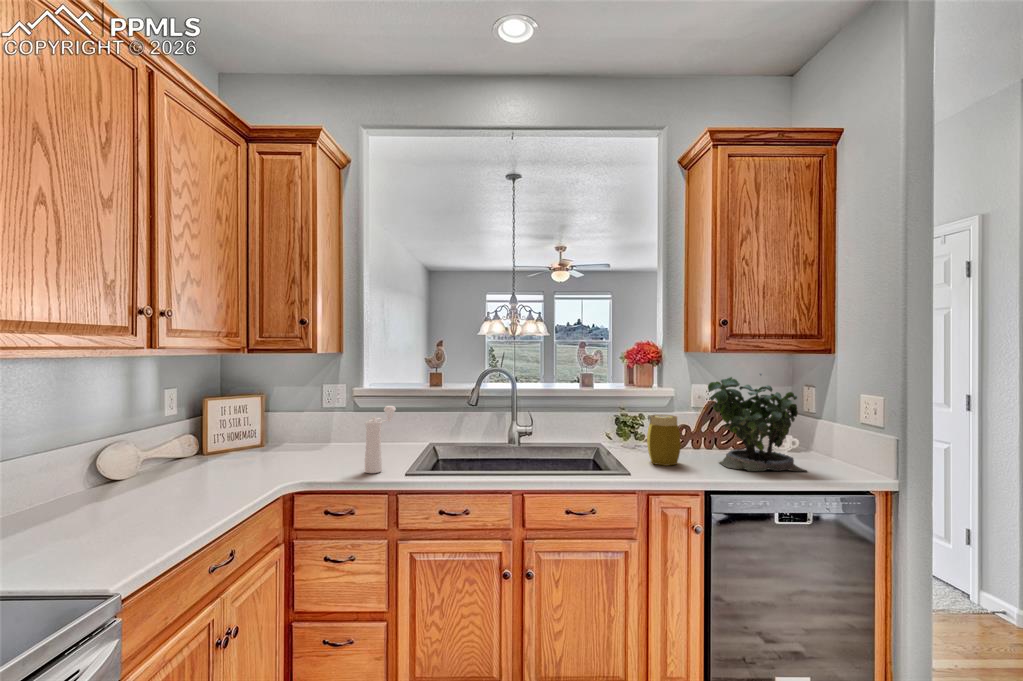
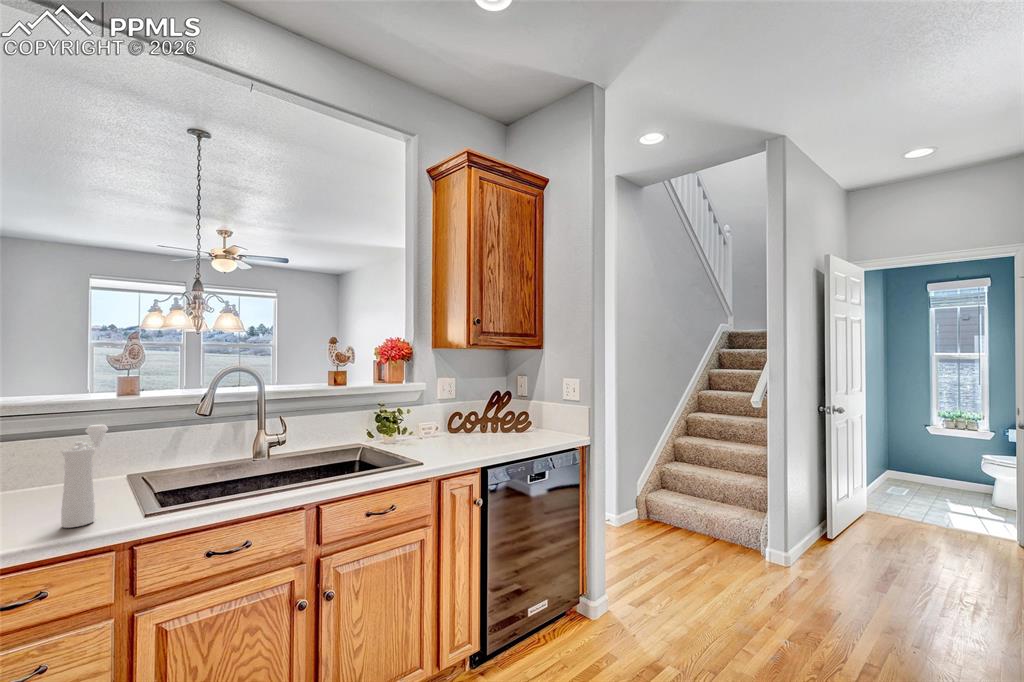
potted plant: present [708,373,806,471] -> none [464,363,543,446]
jar: present [647,414,681,466] -> none [420,405,452,453]

